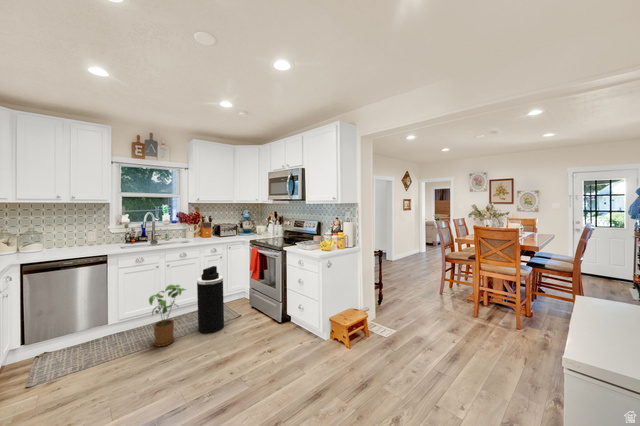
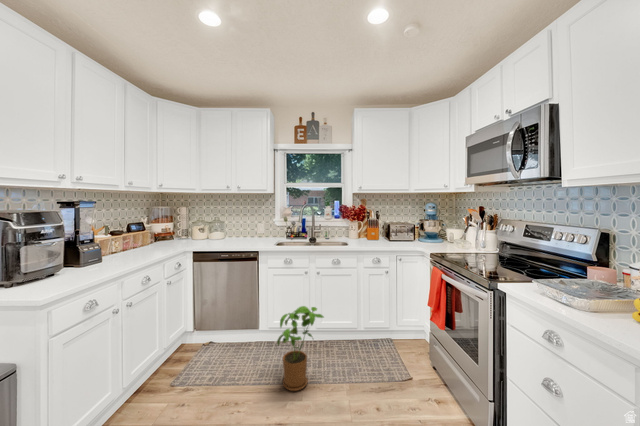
trash can: present [197,266,224,334] -> none [340,288,378,397]

